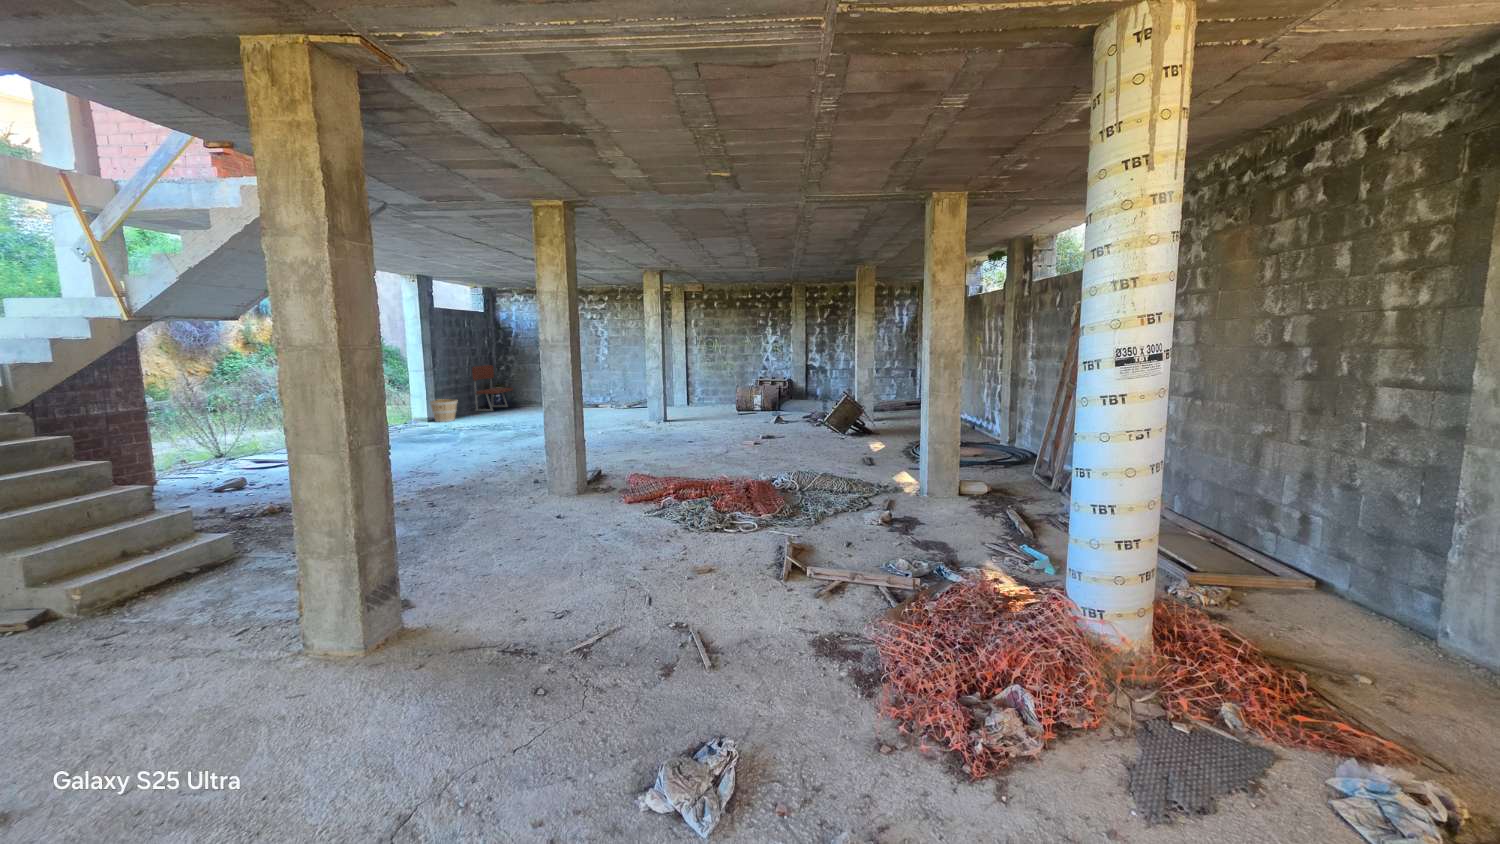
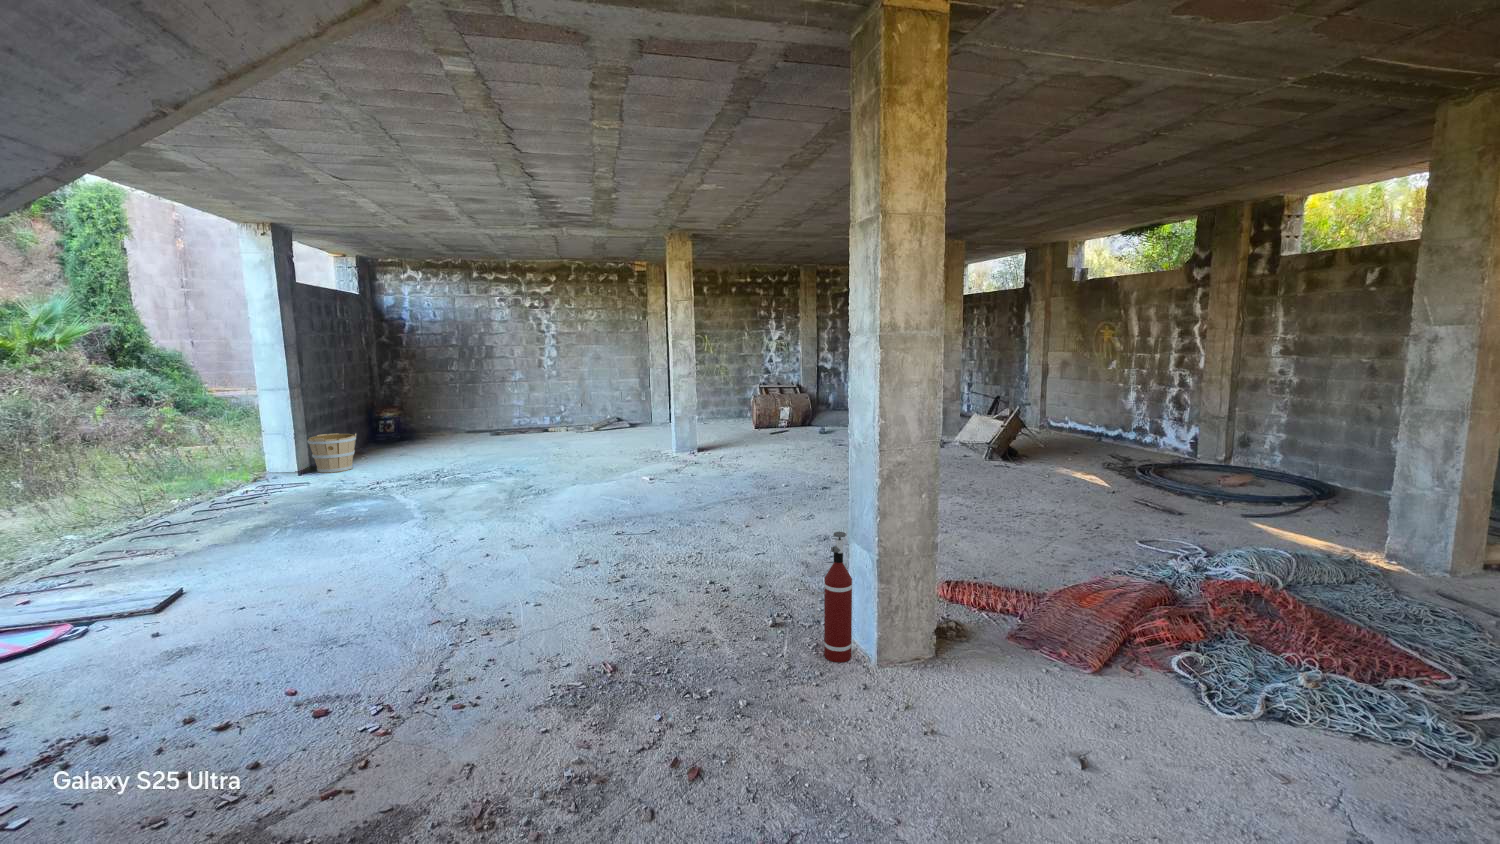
bench: present [472,365,513,411] -> none [357,376,416,449]
fire extinguisher: none [512,441,532,502] -> present [812,532,852,662]

